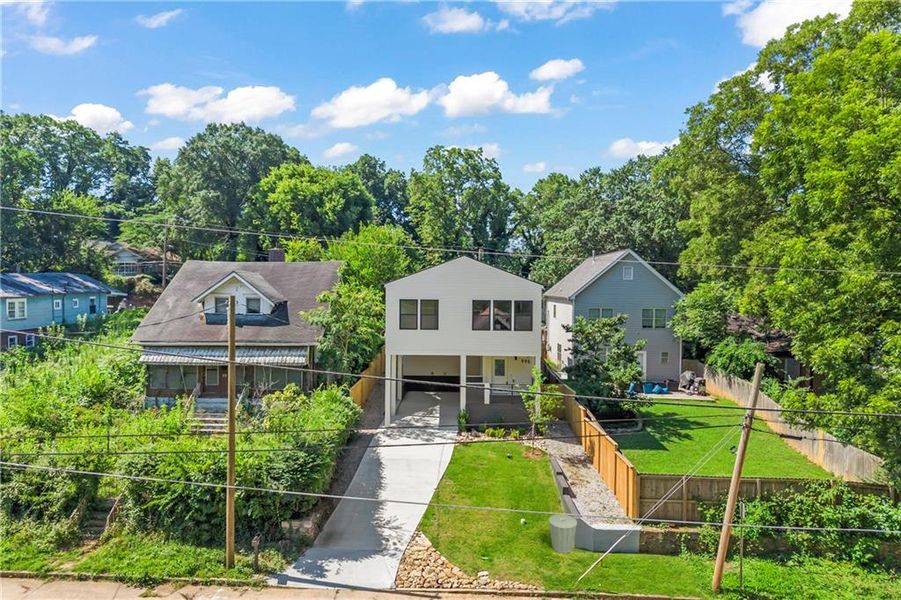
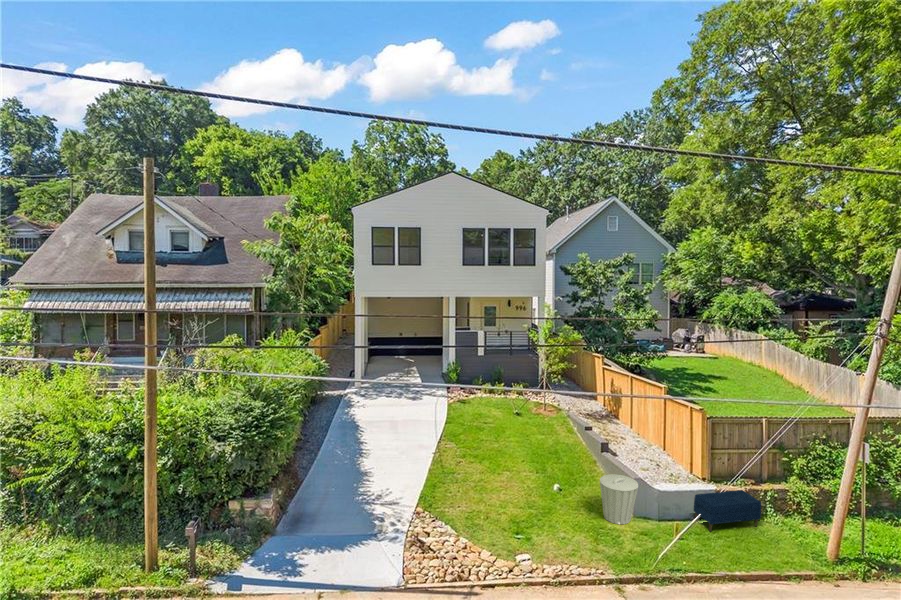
bench: none [621,531,672,562] -> present [694,490,761,532]

